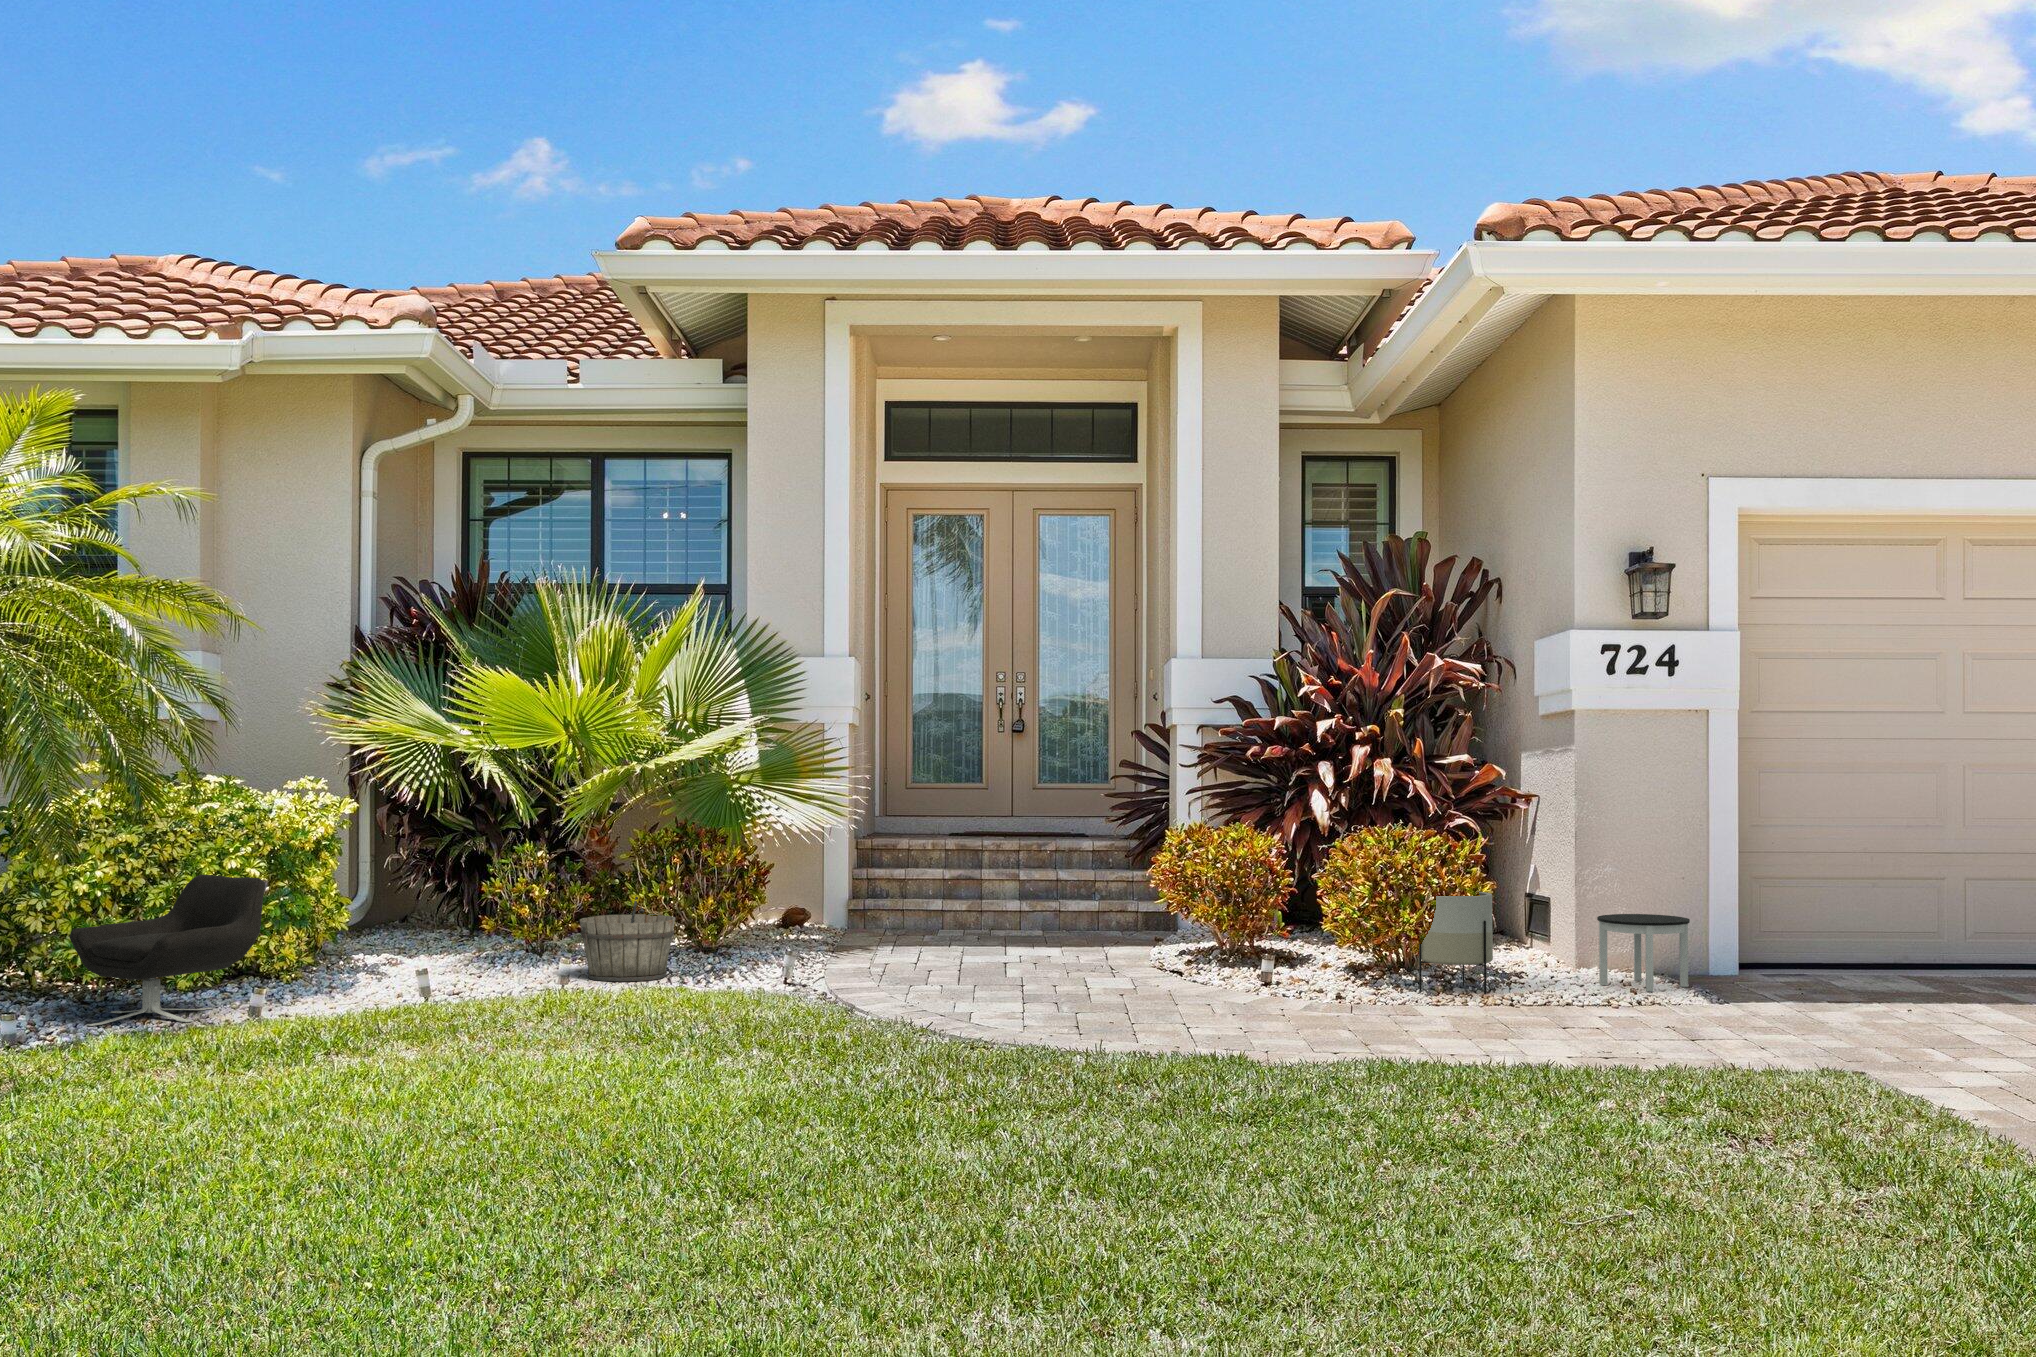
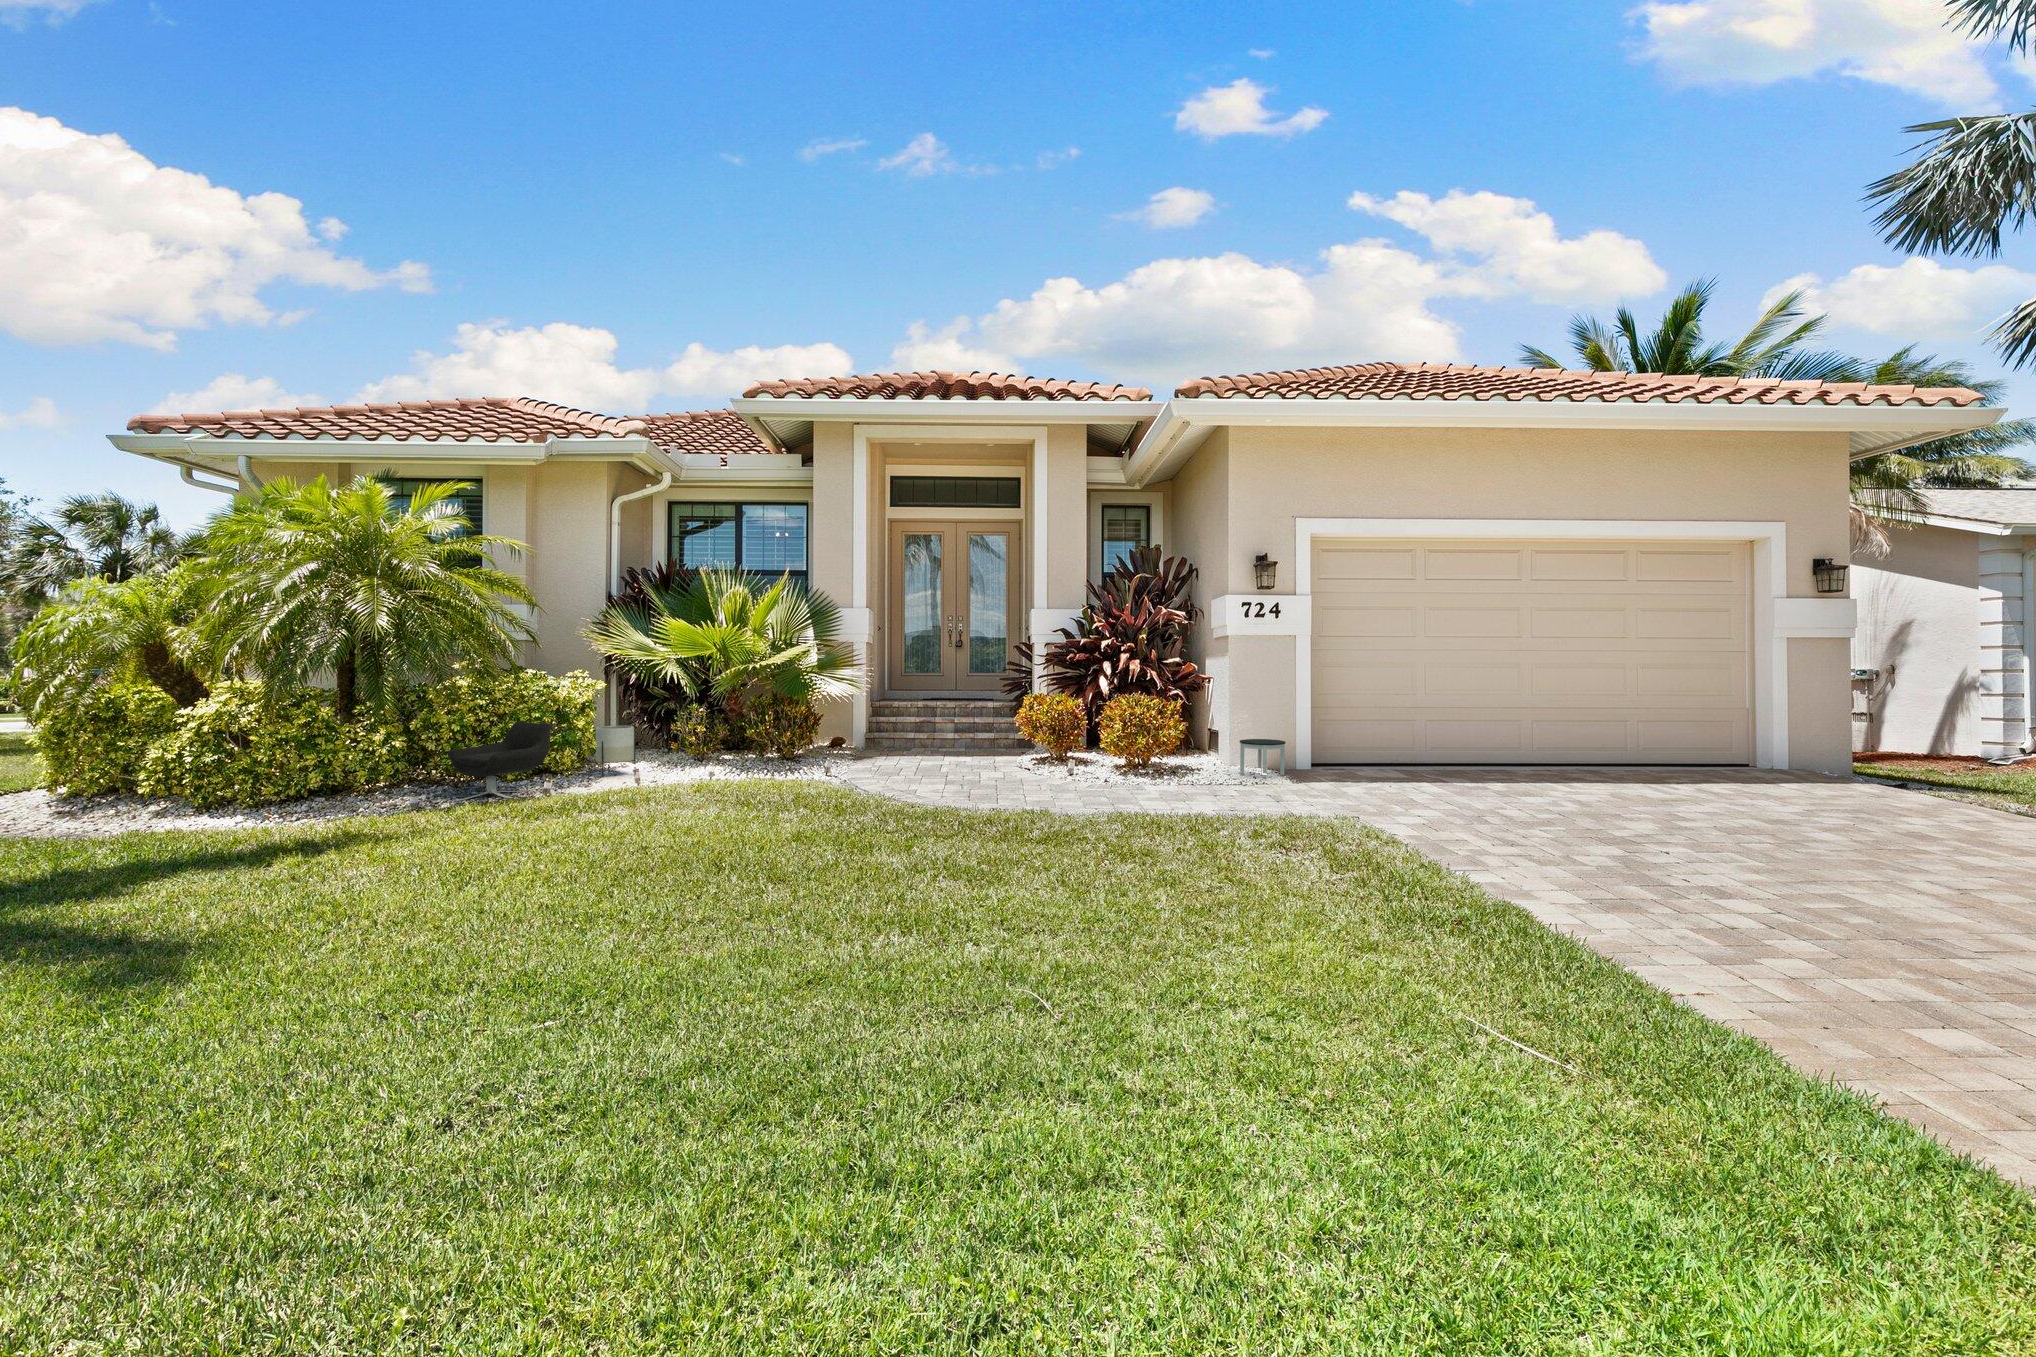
planter: present [1419,892,1493,995] -> present [596,726,636,778]
wooden bucket: present [579,897,675,981] -> none [722,732,772,775]

